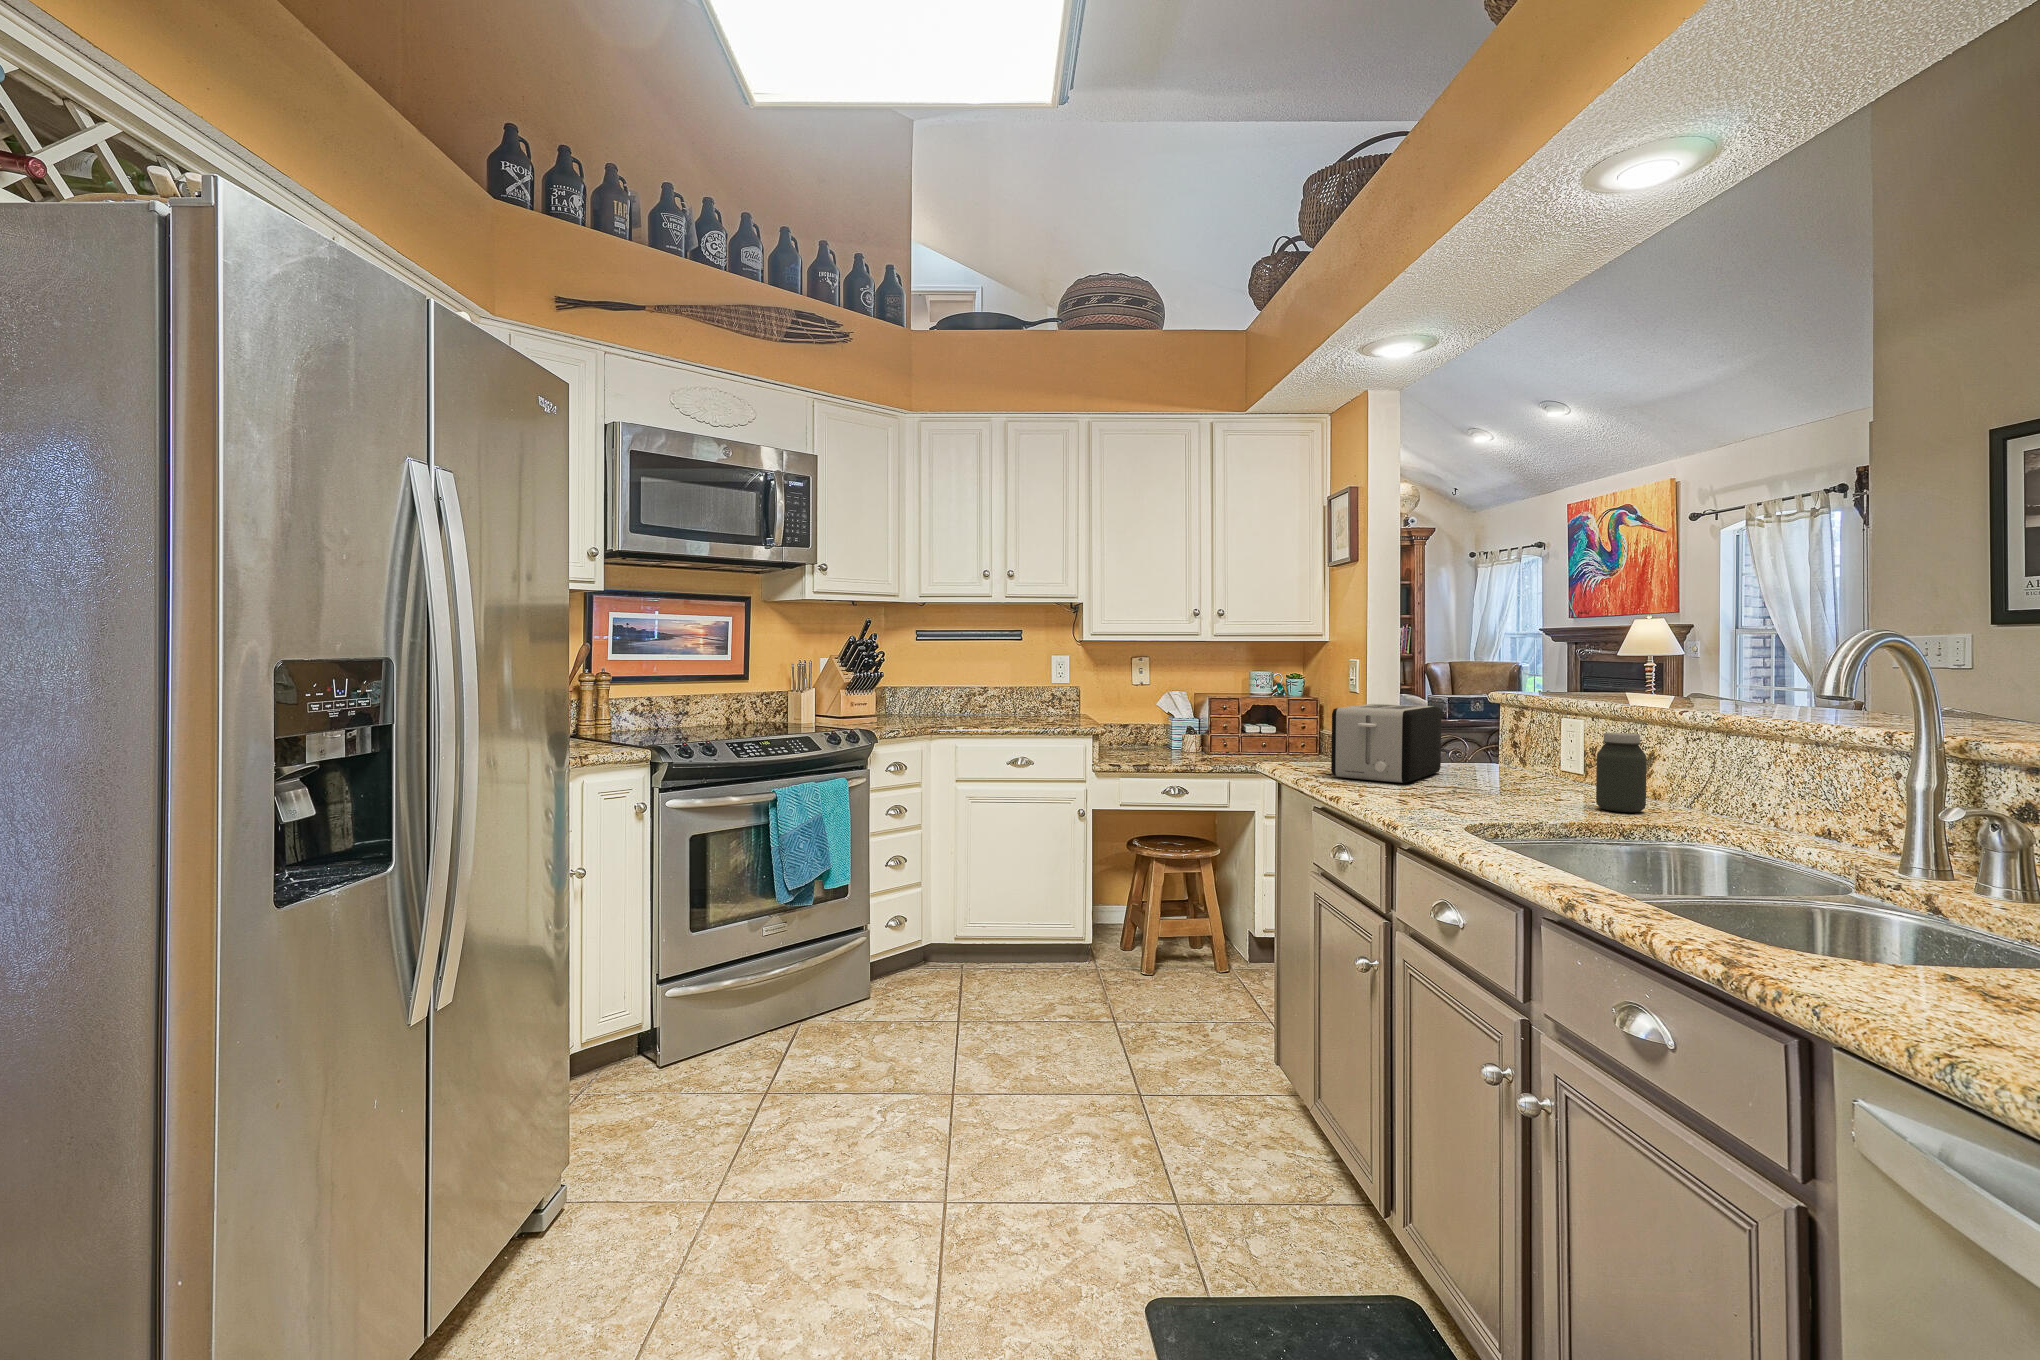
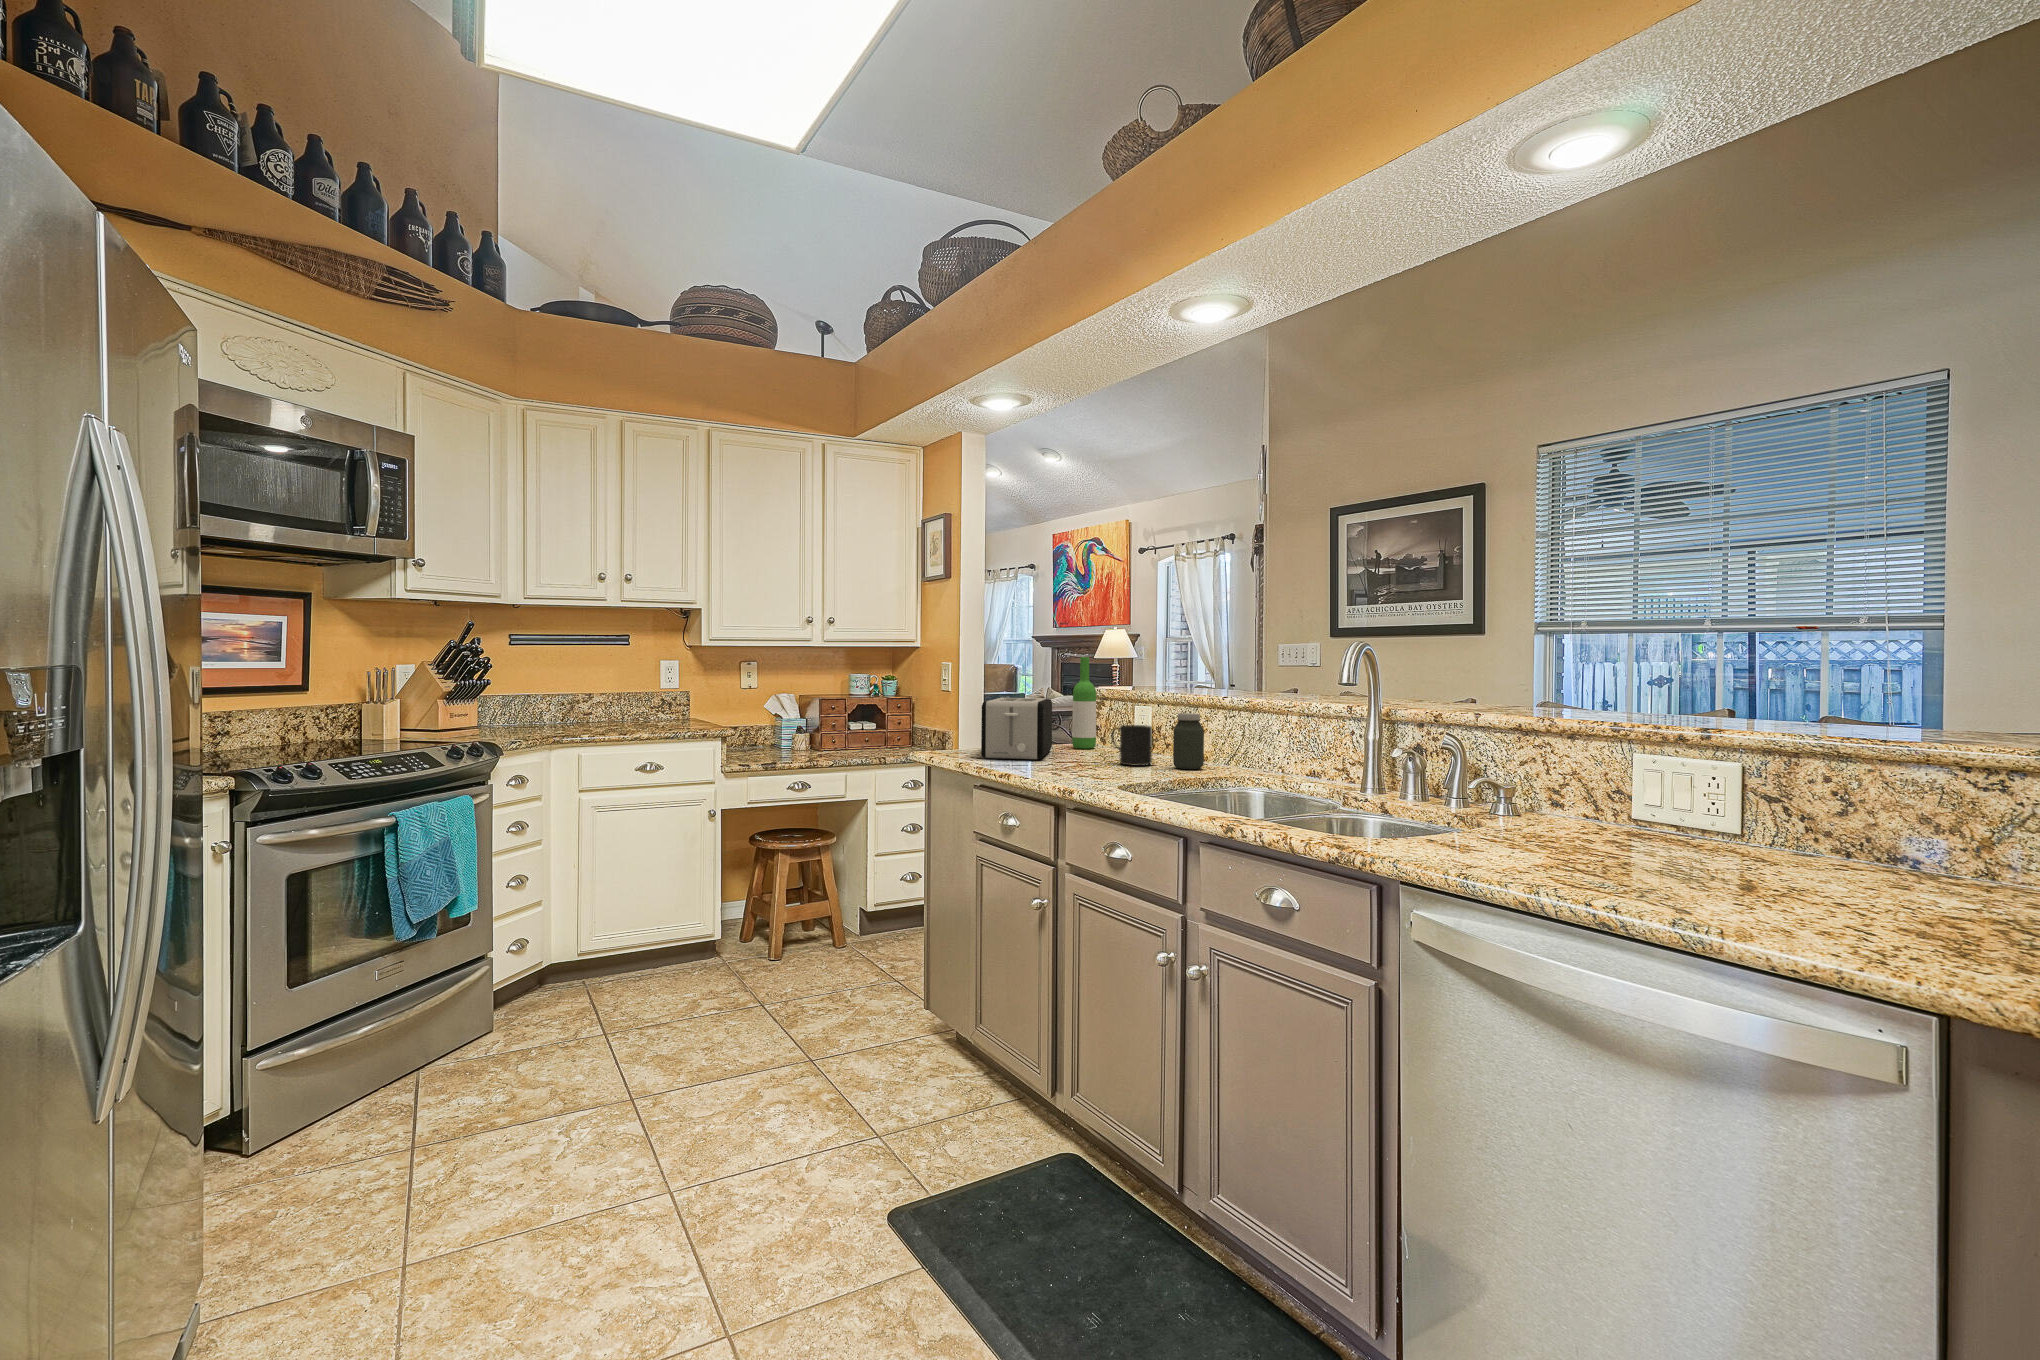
wine bottle: none [1477,654,1512,773] -> present [1072,657,1096,749]
mug: none [1507,745,1567,801] -> present [1111,725,1152,766]

